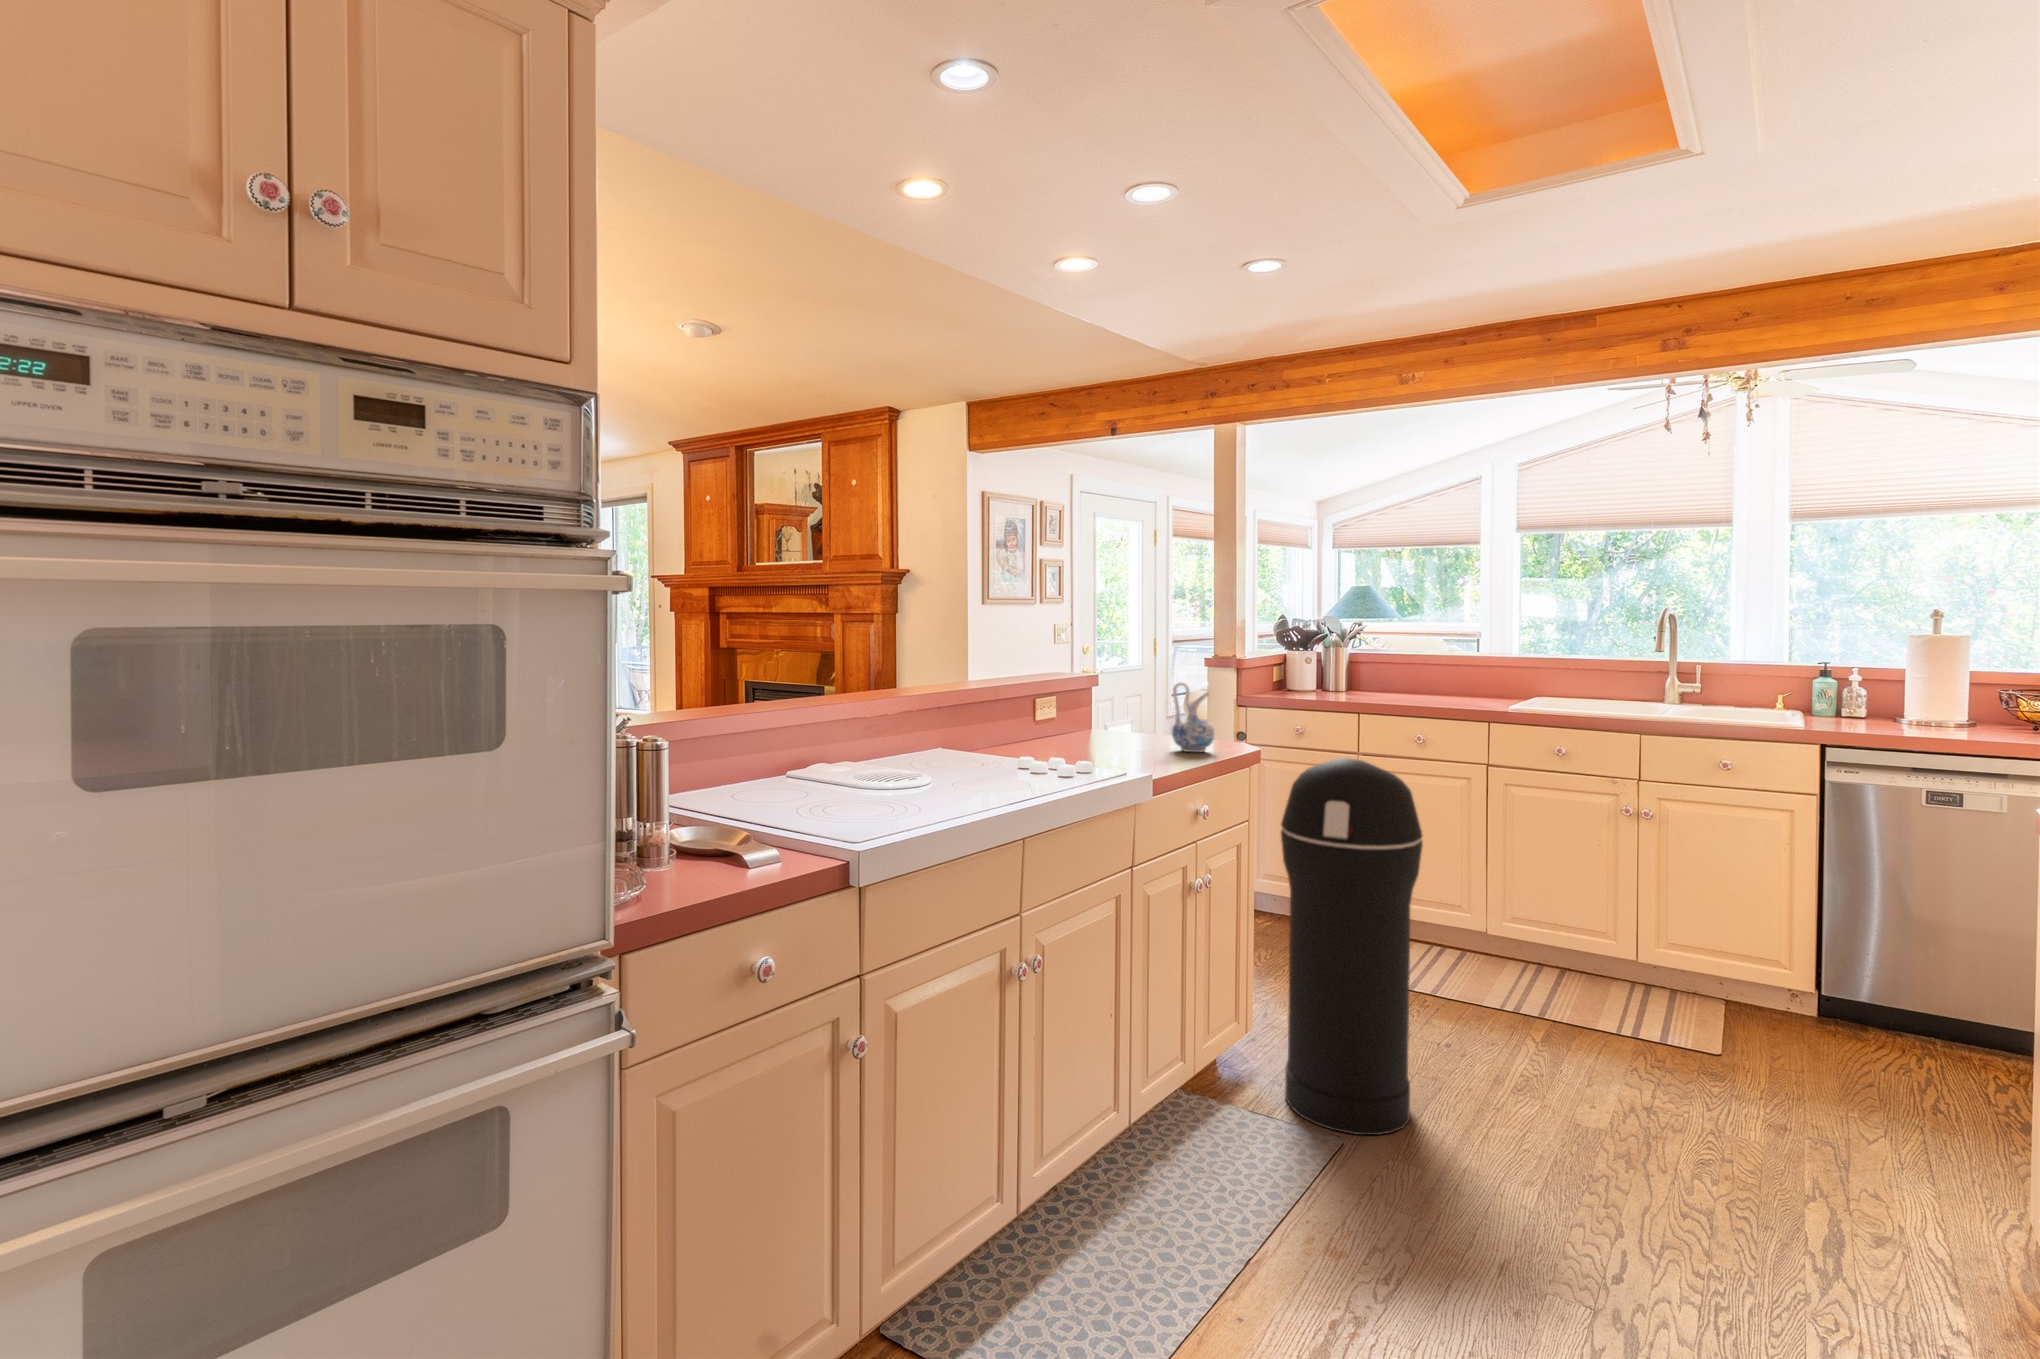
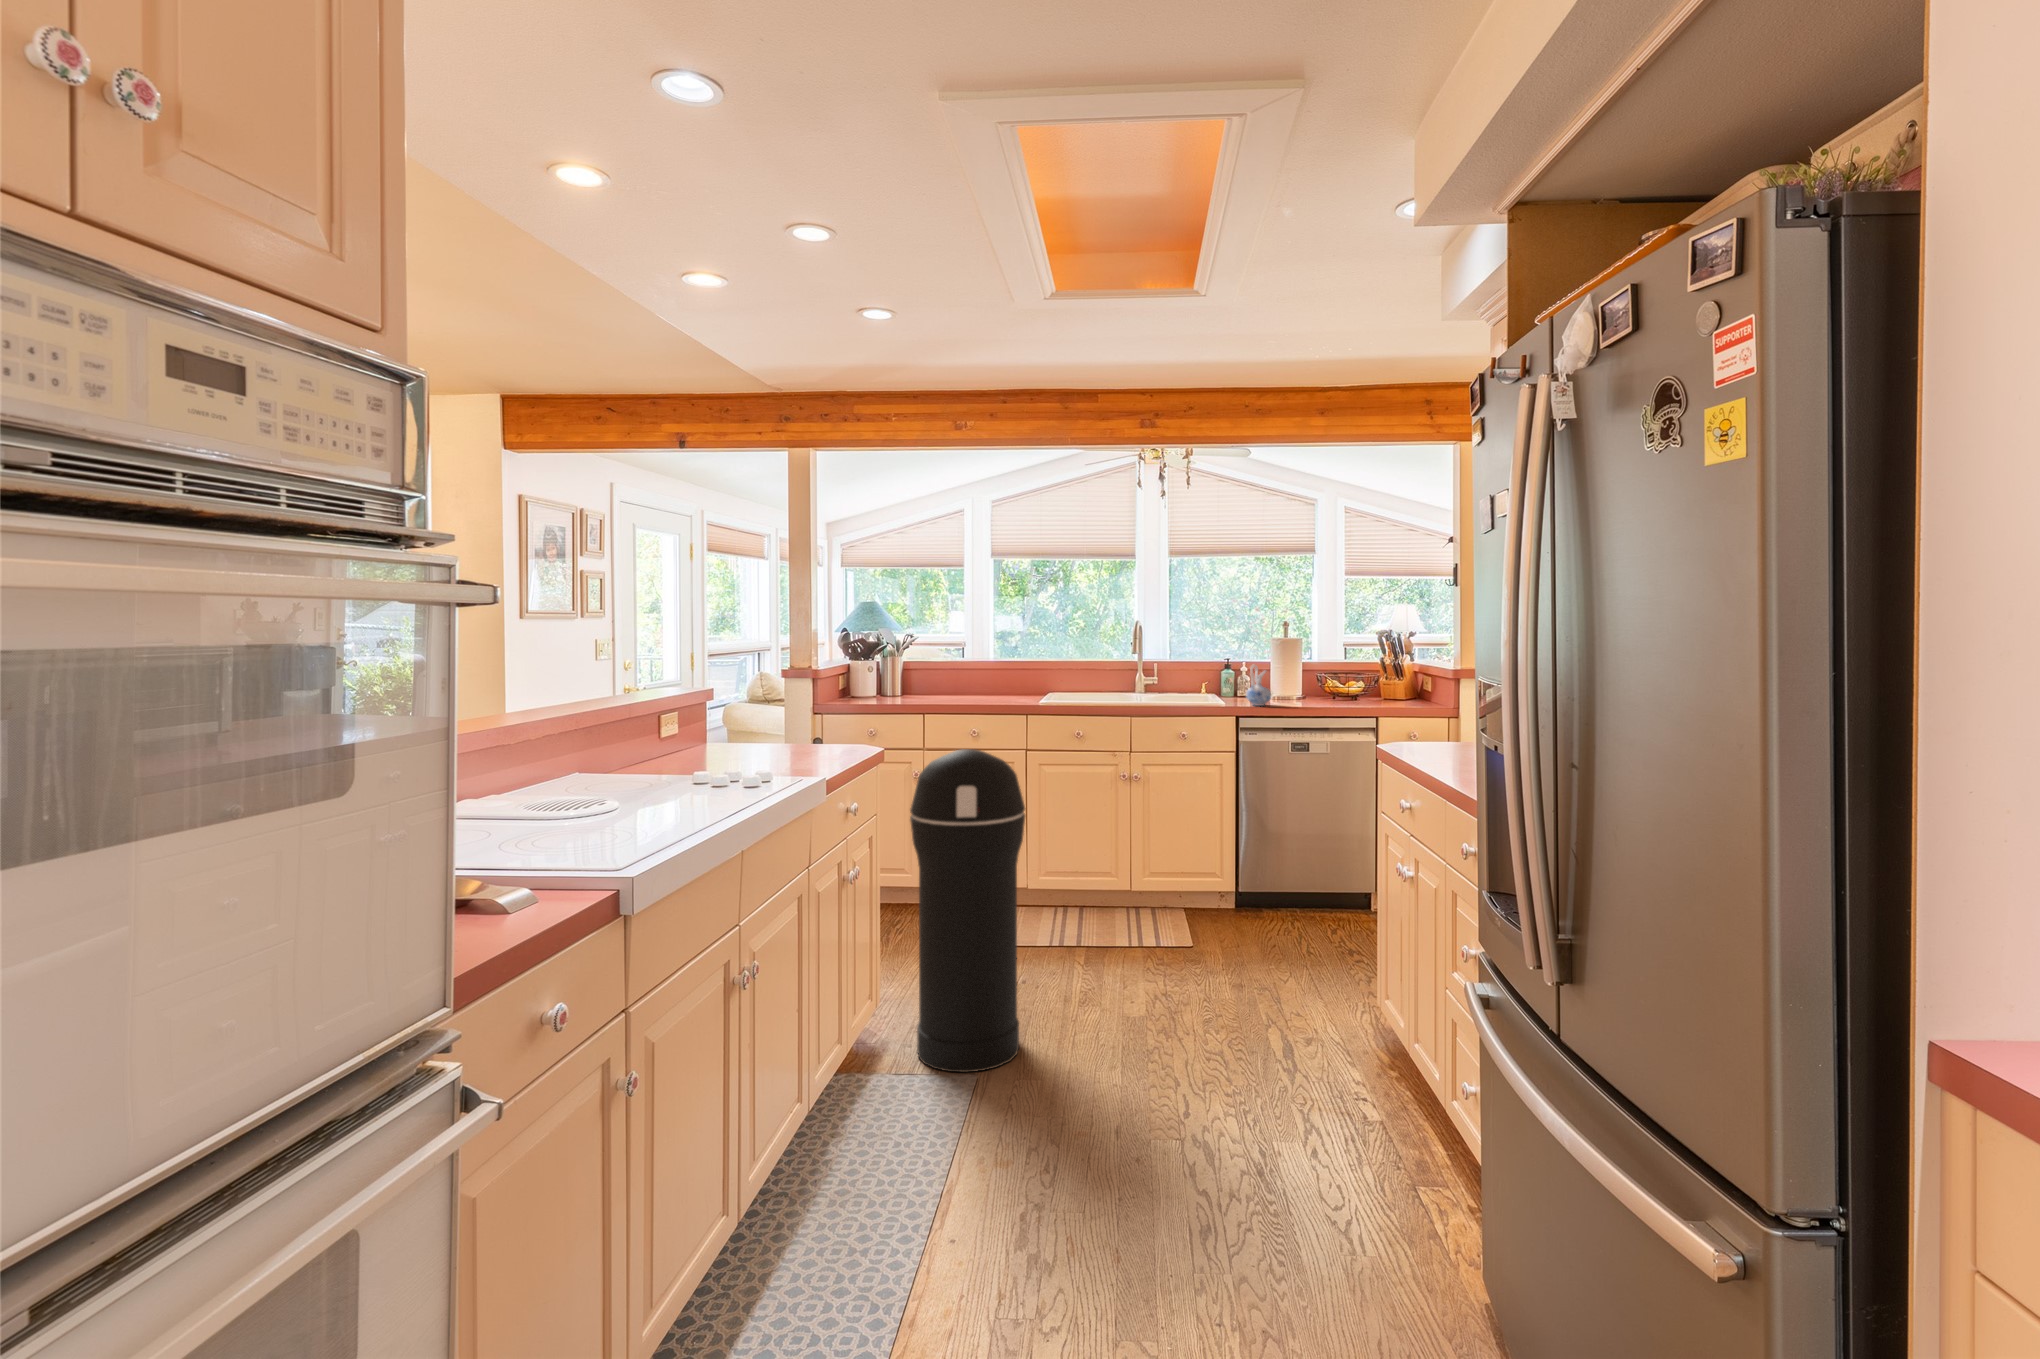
ceramic pitcher: present [1172,682,1214,752] -> present [1246,665,1271,706]

